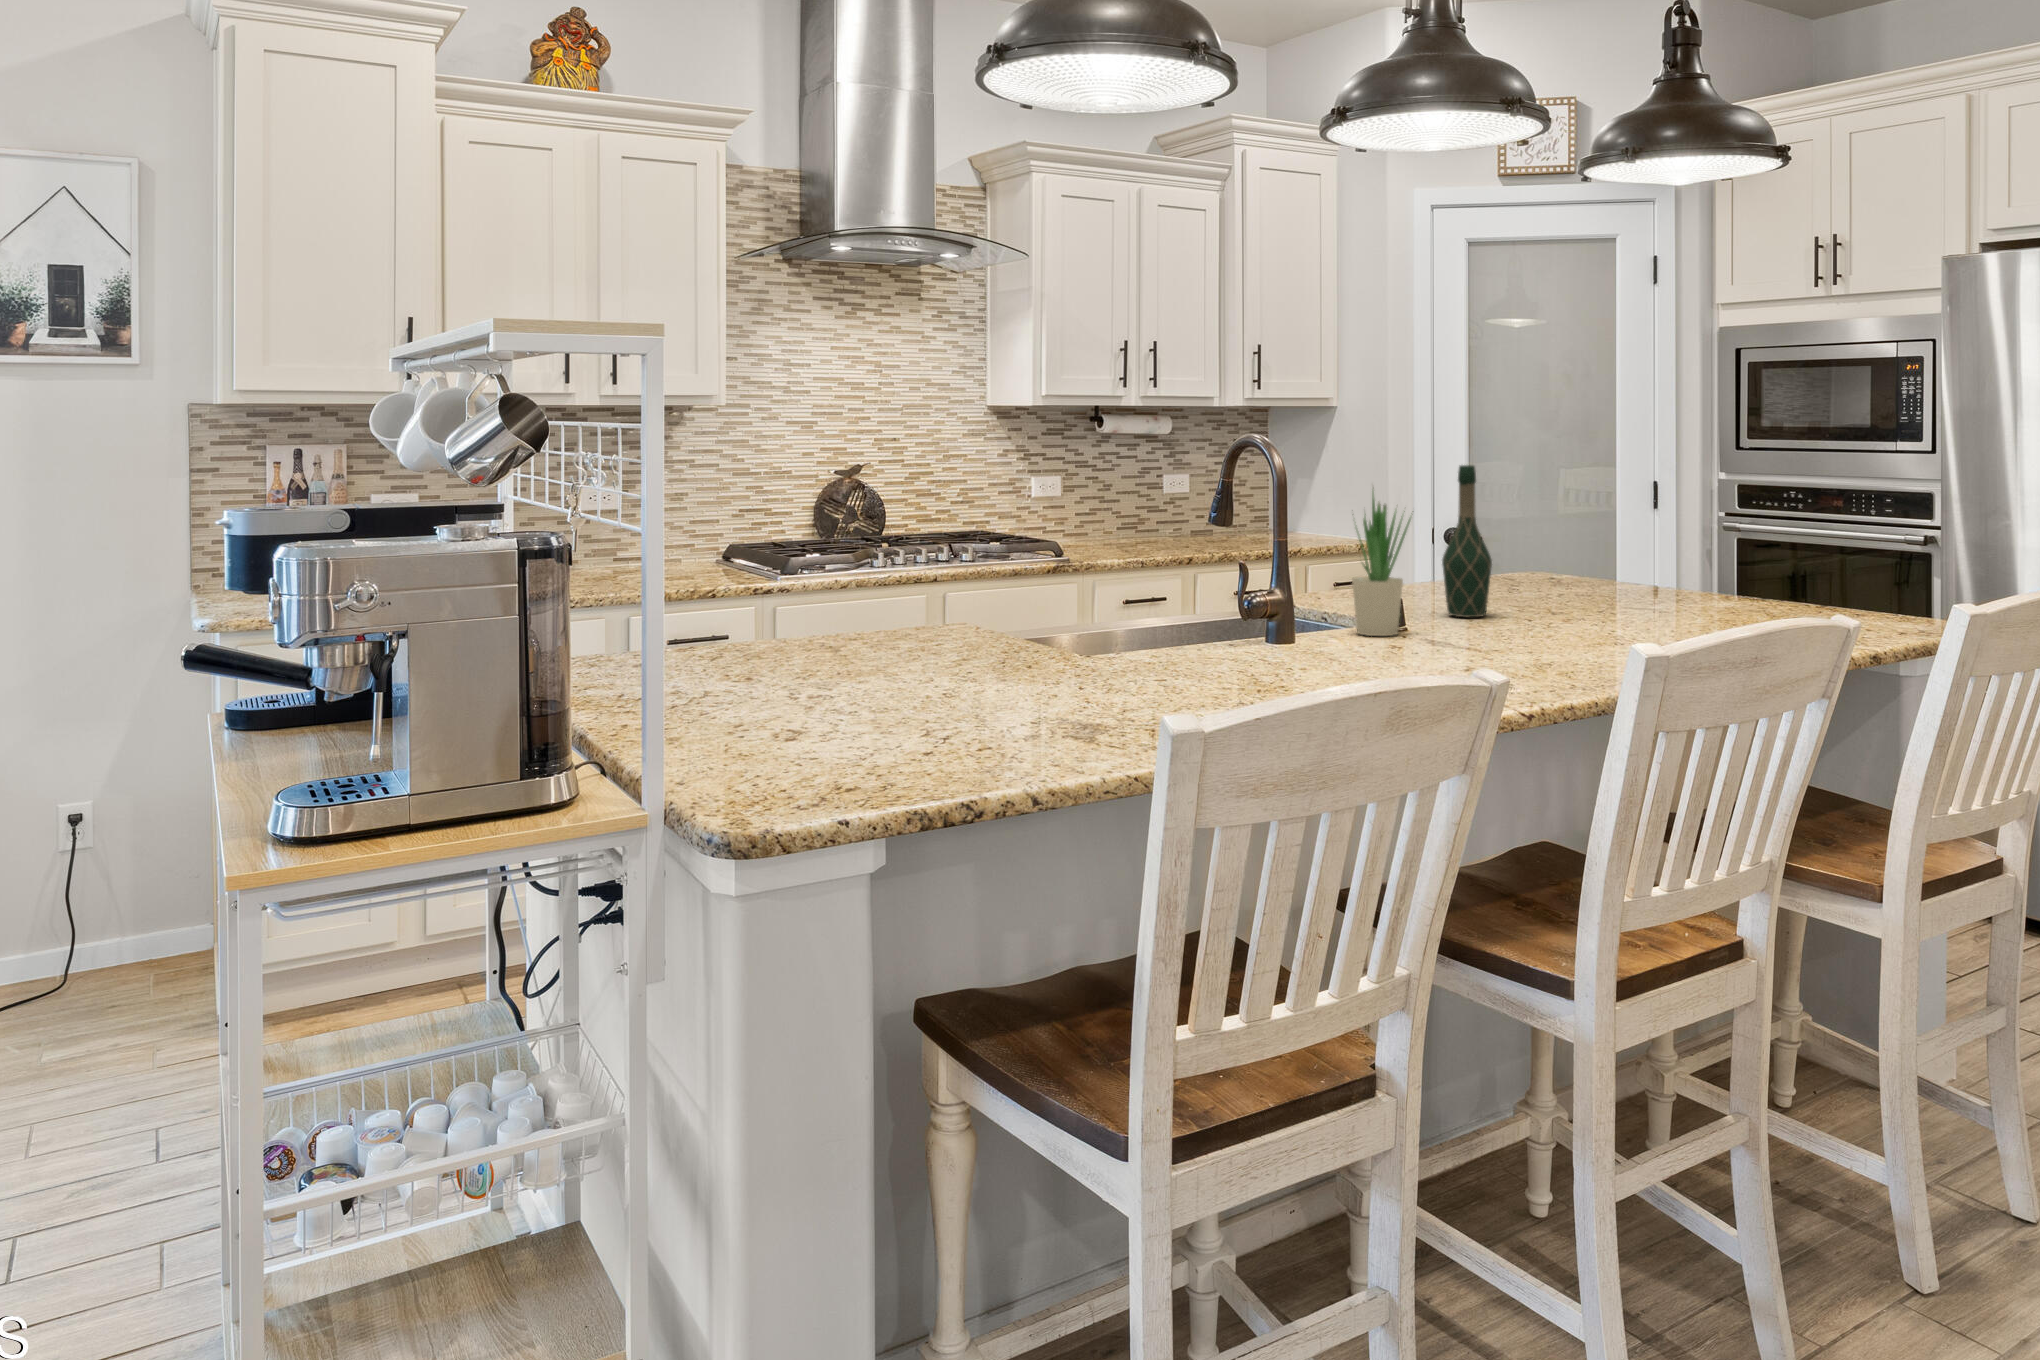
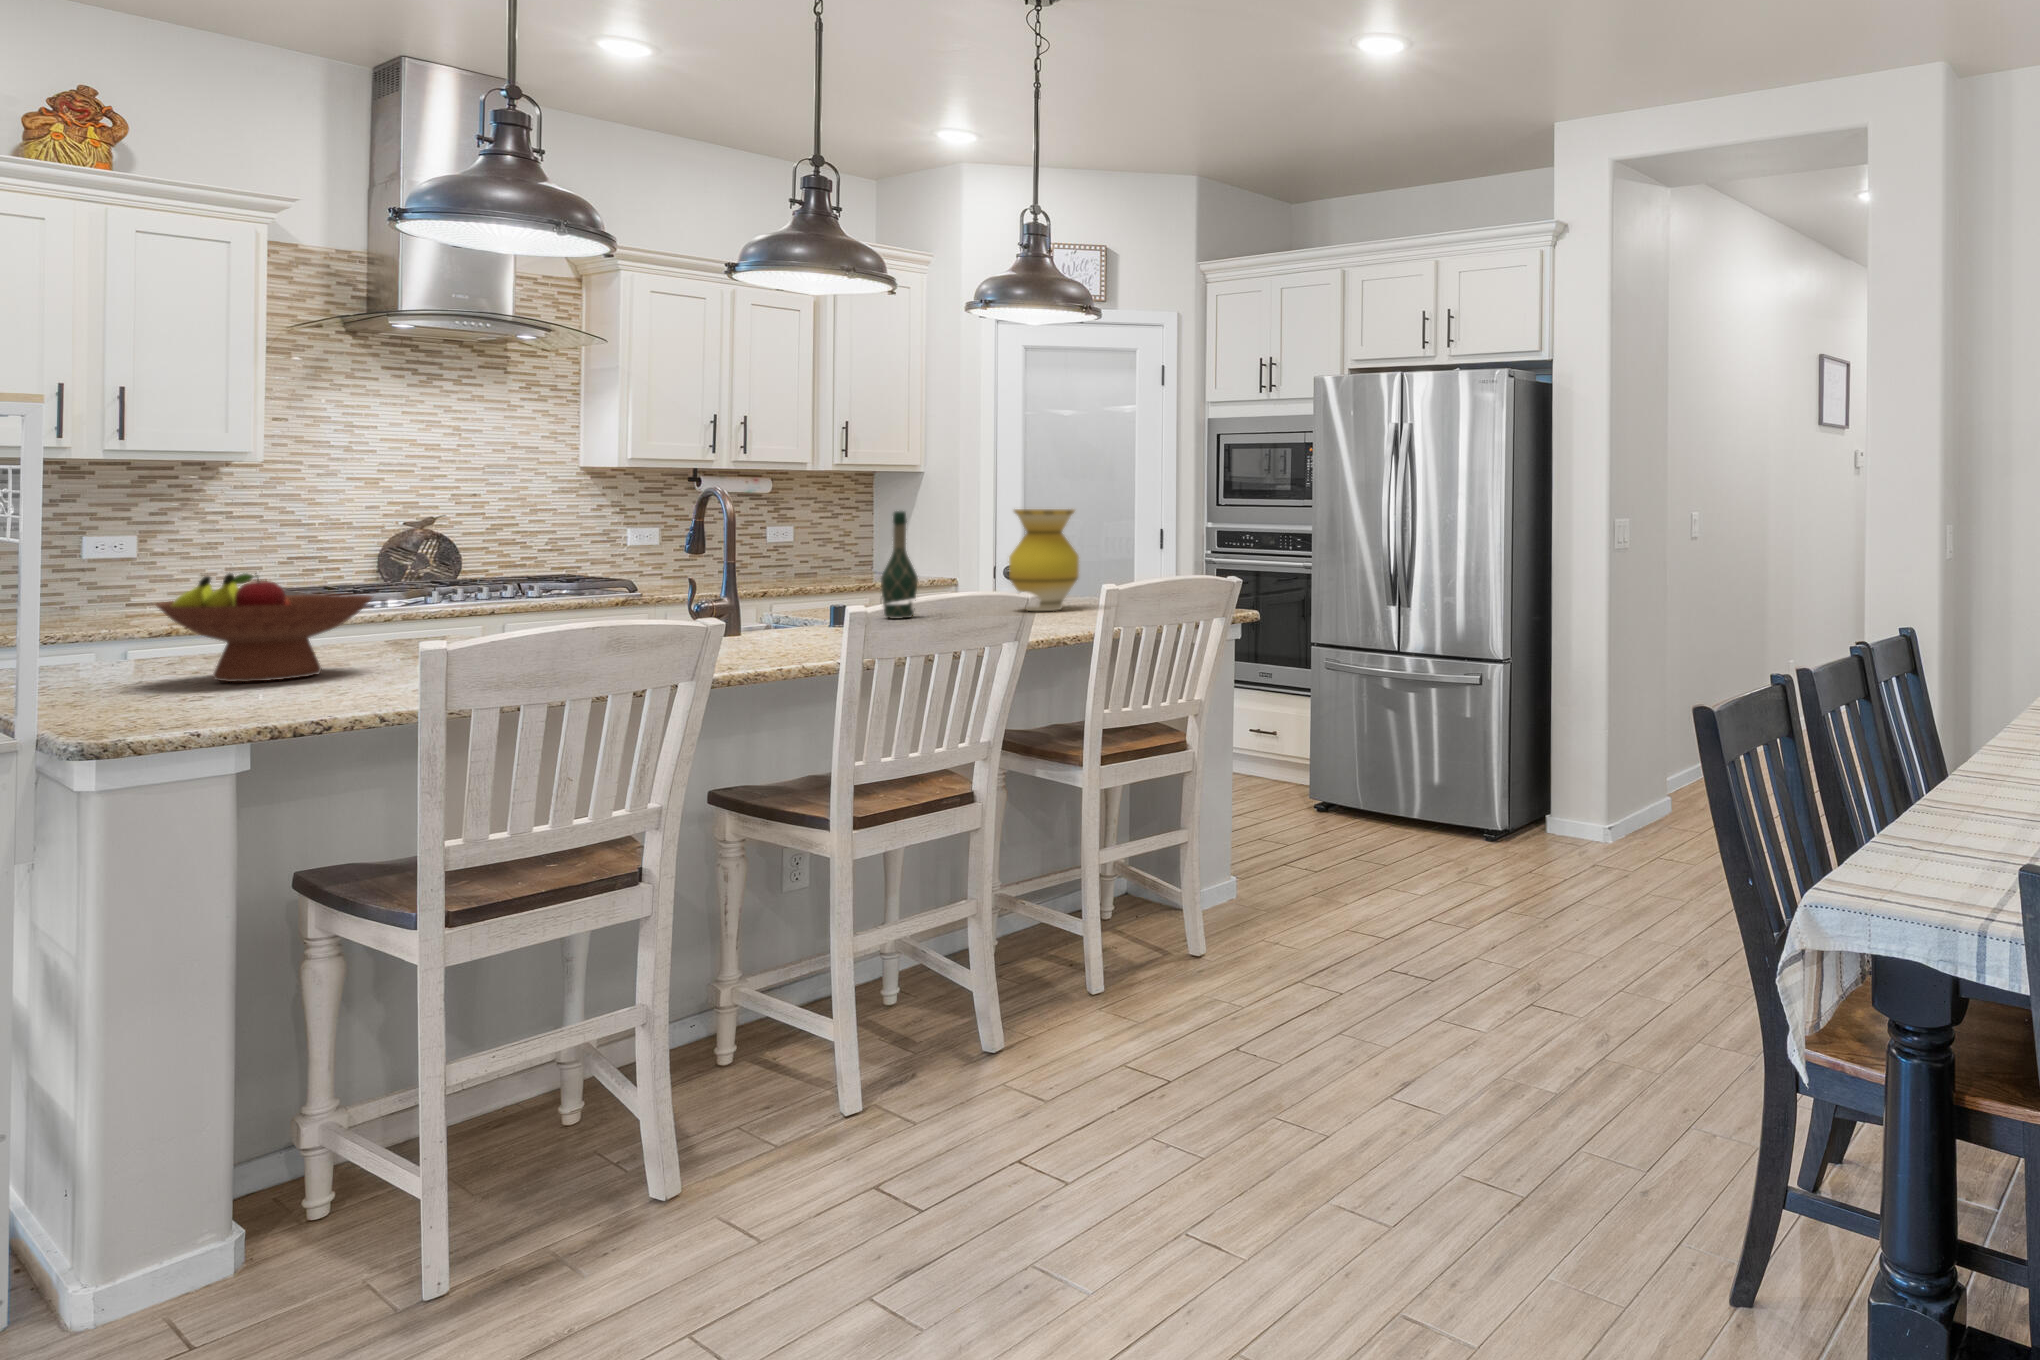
vase: none [1604,461,1706,612] -> present [1009,509,1079,611]
potted plant: present [1352,492,1411,636] -> none [786,522,834,631]
fruit bowl: none [715,553,932,699] -> present [156,573,372,682]

